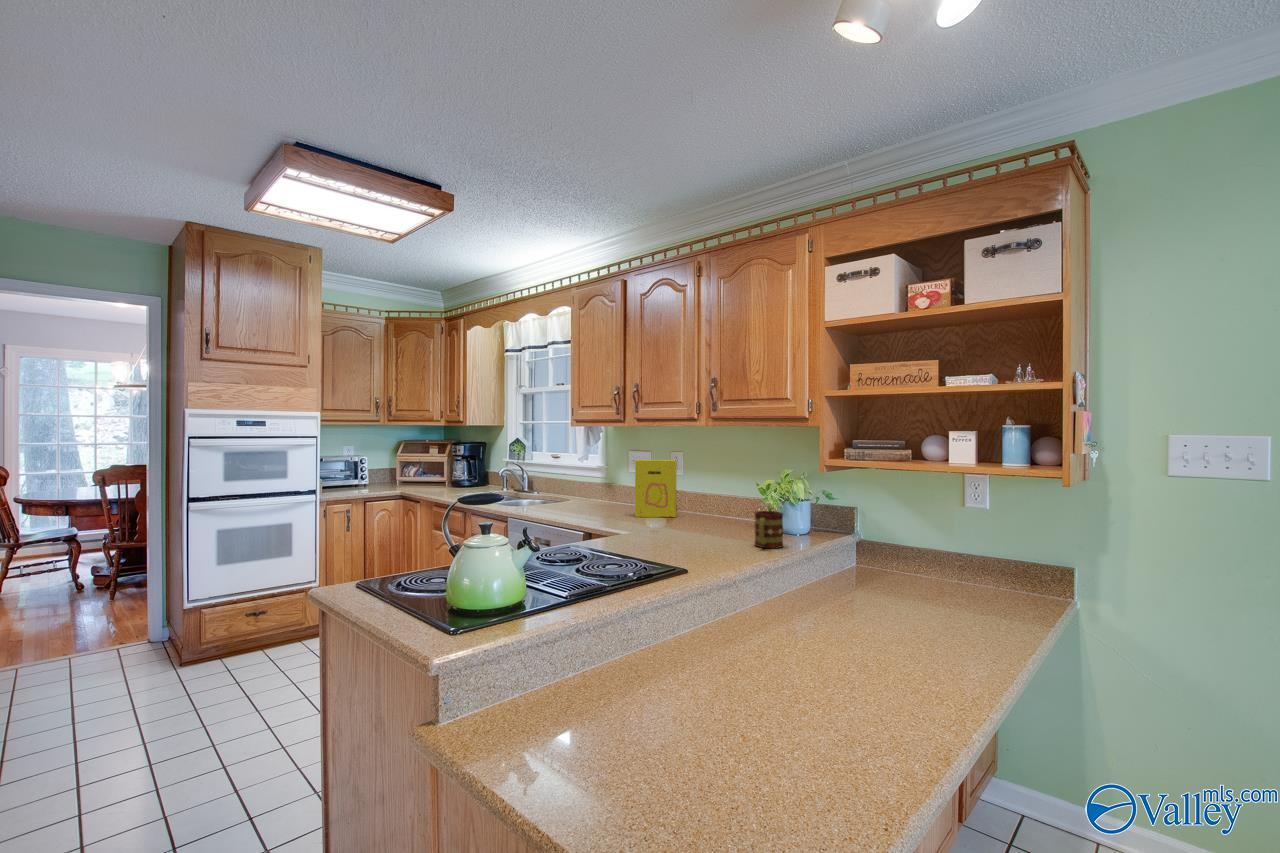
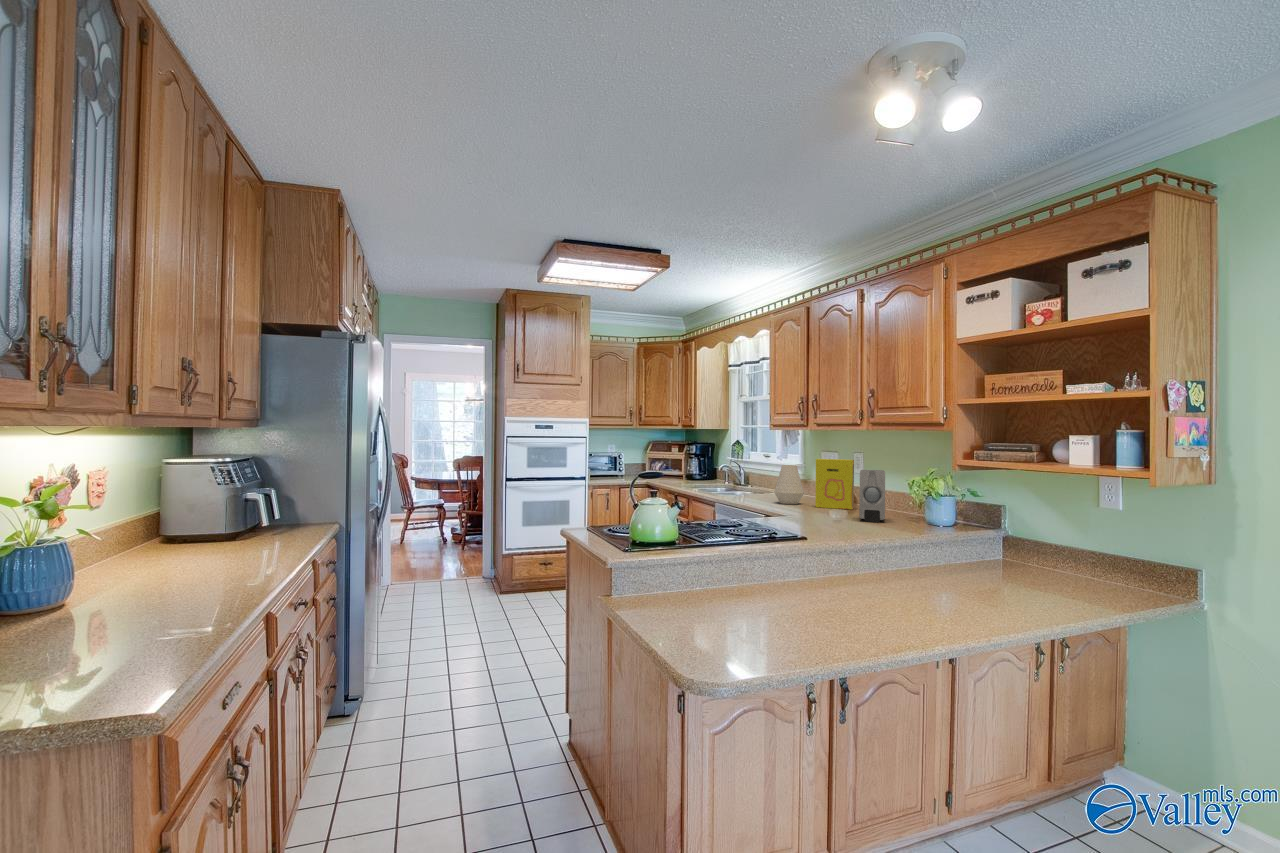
vase: none [584,468,618,515] -> present [774,465,804,504]
soap dispenser: none [699,473,734,535] -> present [859,470,885,522]
mug: present [755,511,783,548] -> none [889,502,916,533]

